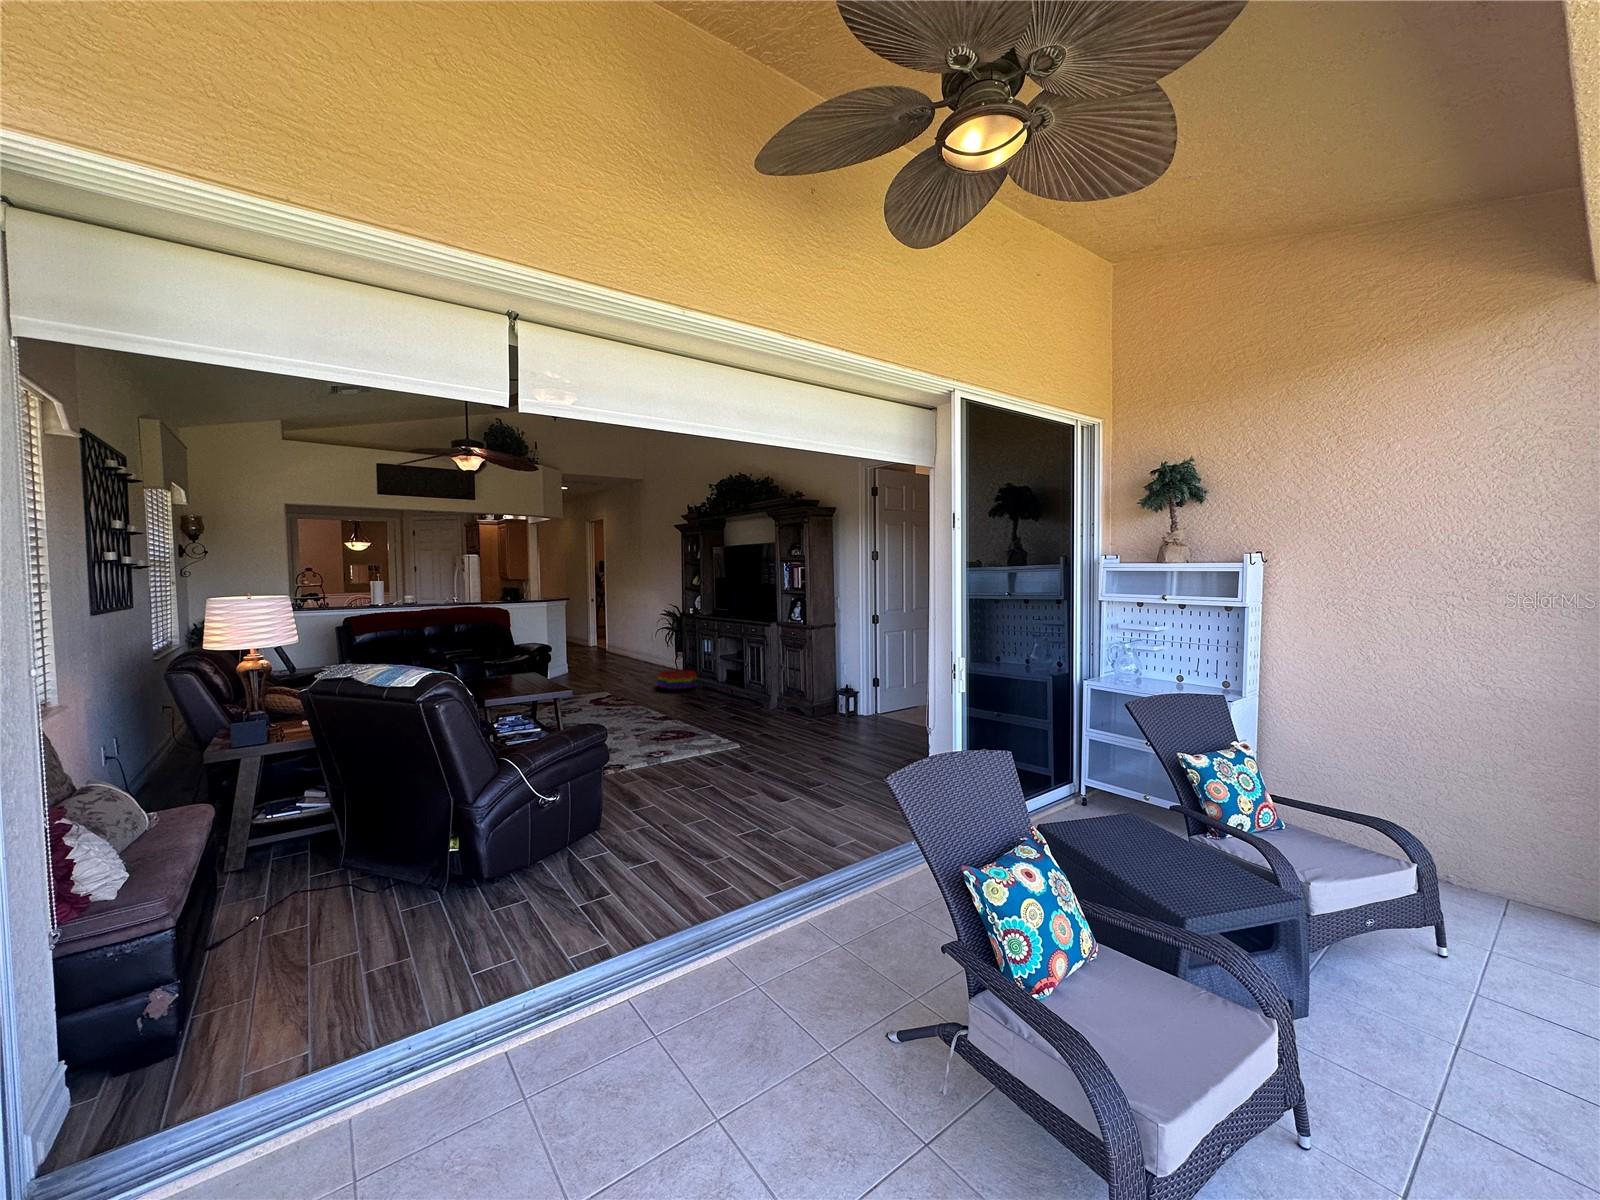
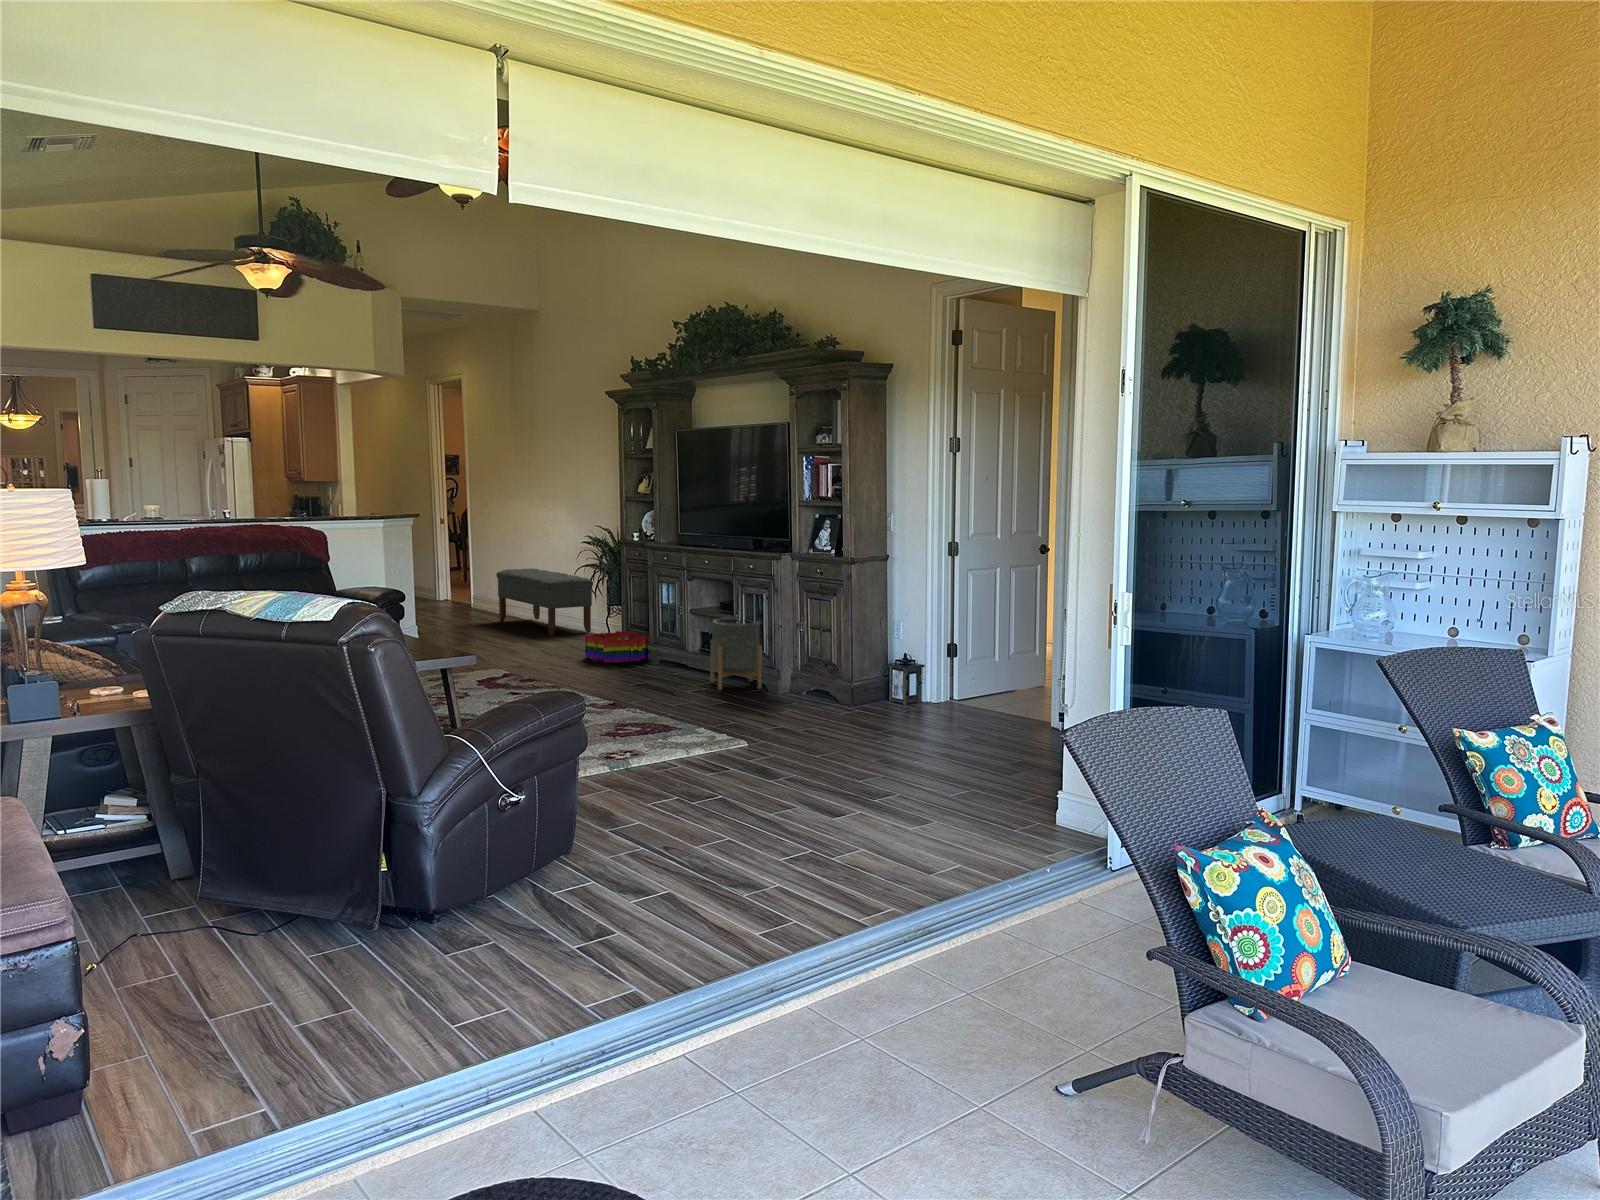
bench: none [612,630,668,671] -> present [496,568,593,636]
planter: none [728,663,759,708] -> present [710,618,762,690]

